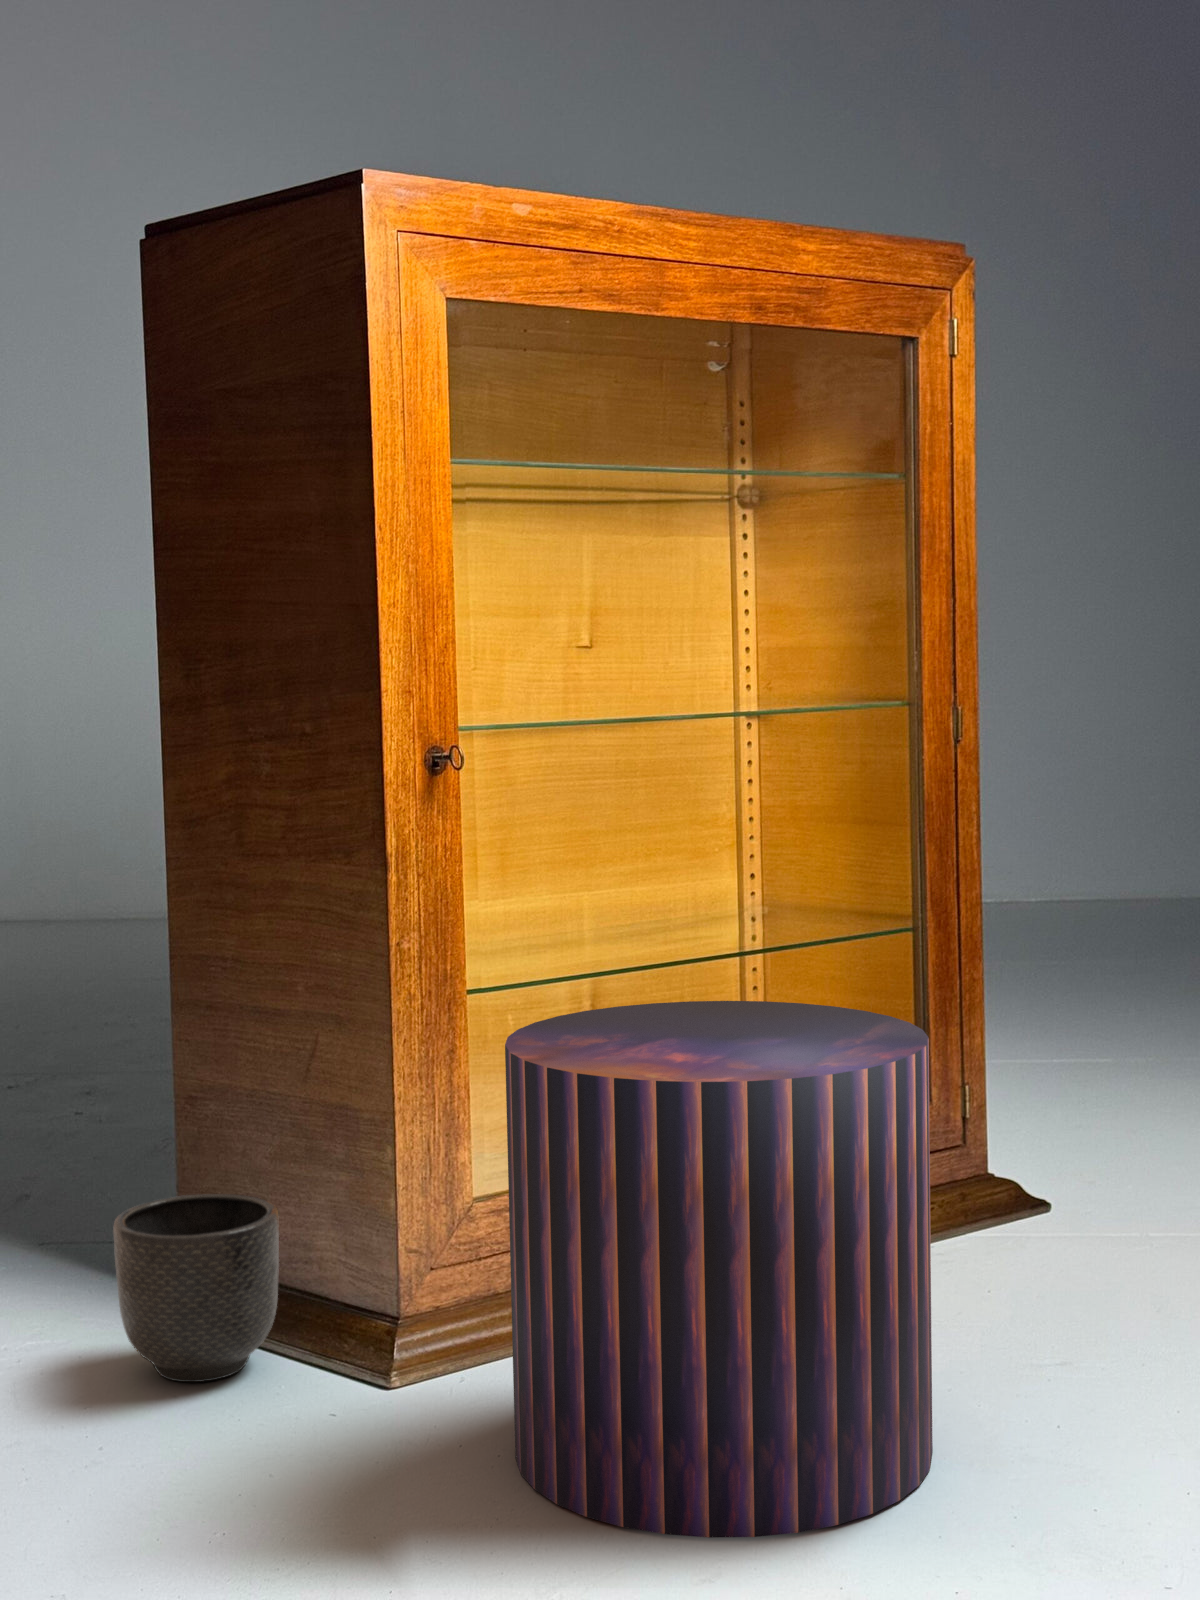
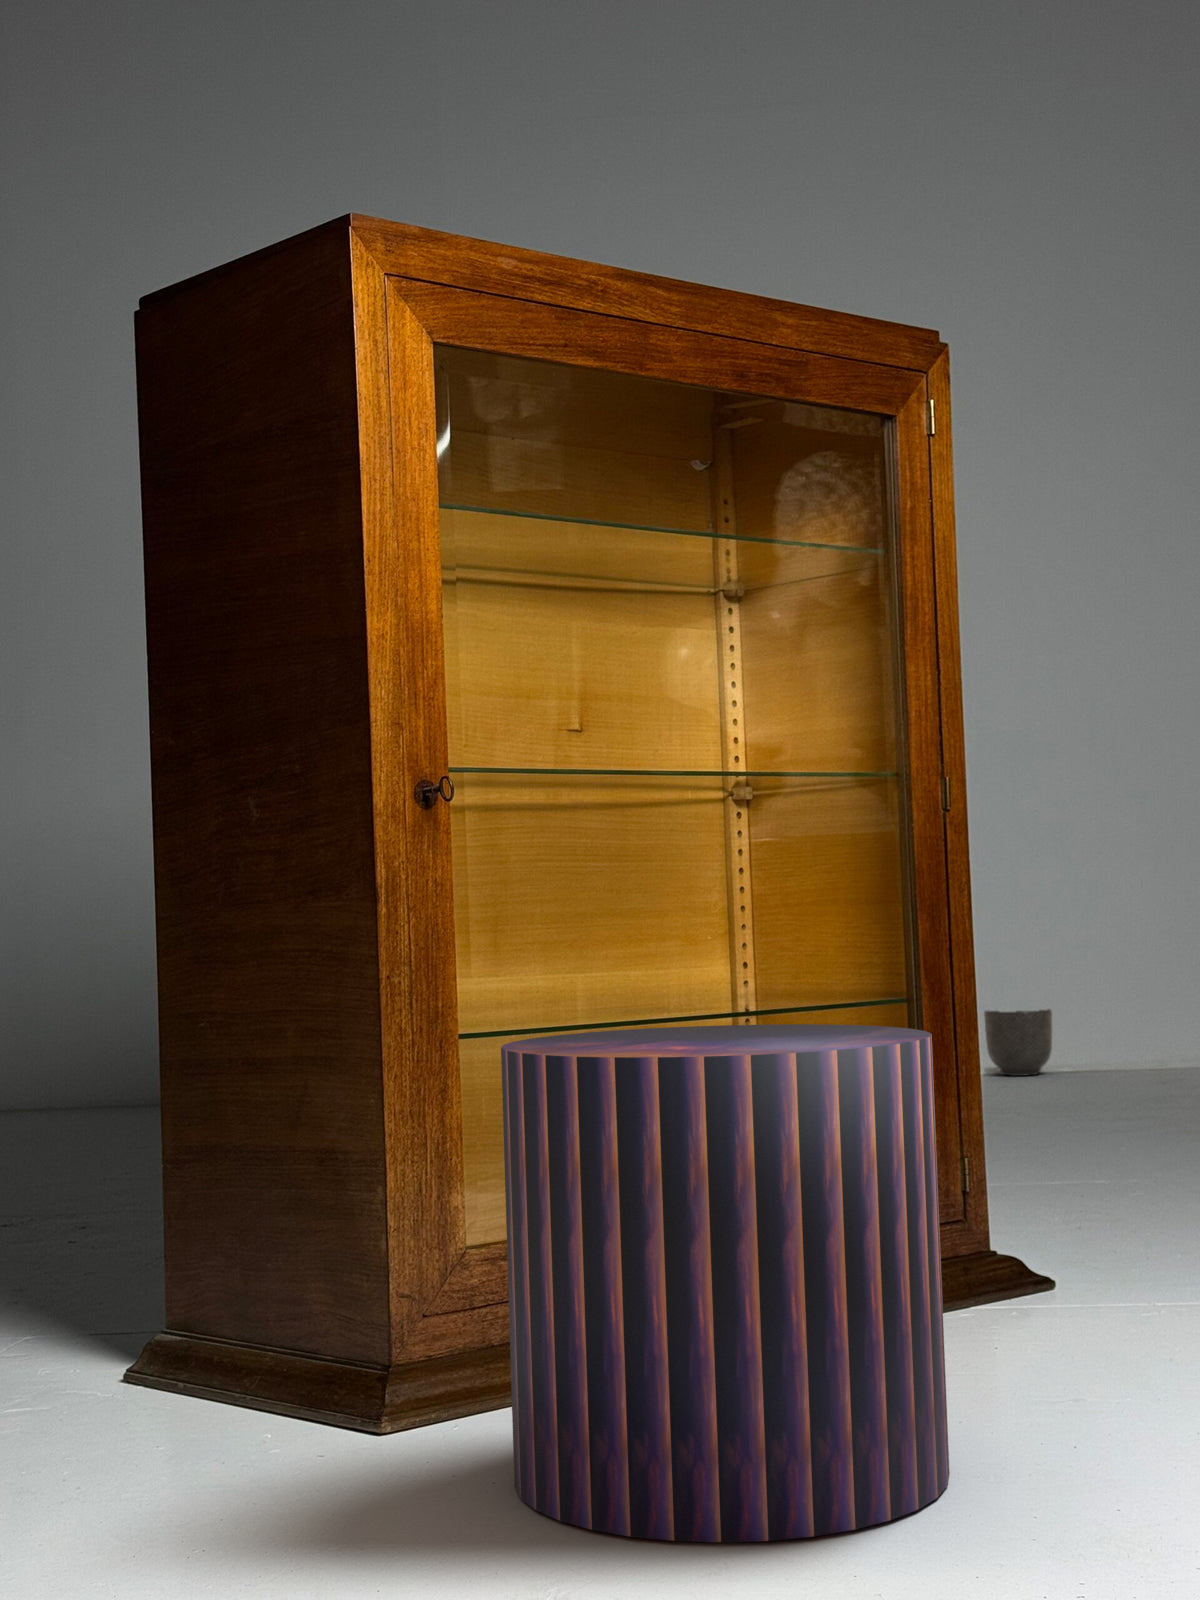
planter: present [113,1194,279,1382] -> present [984,1009,1052,1076]

